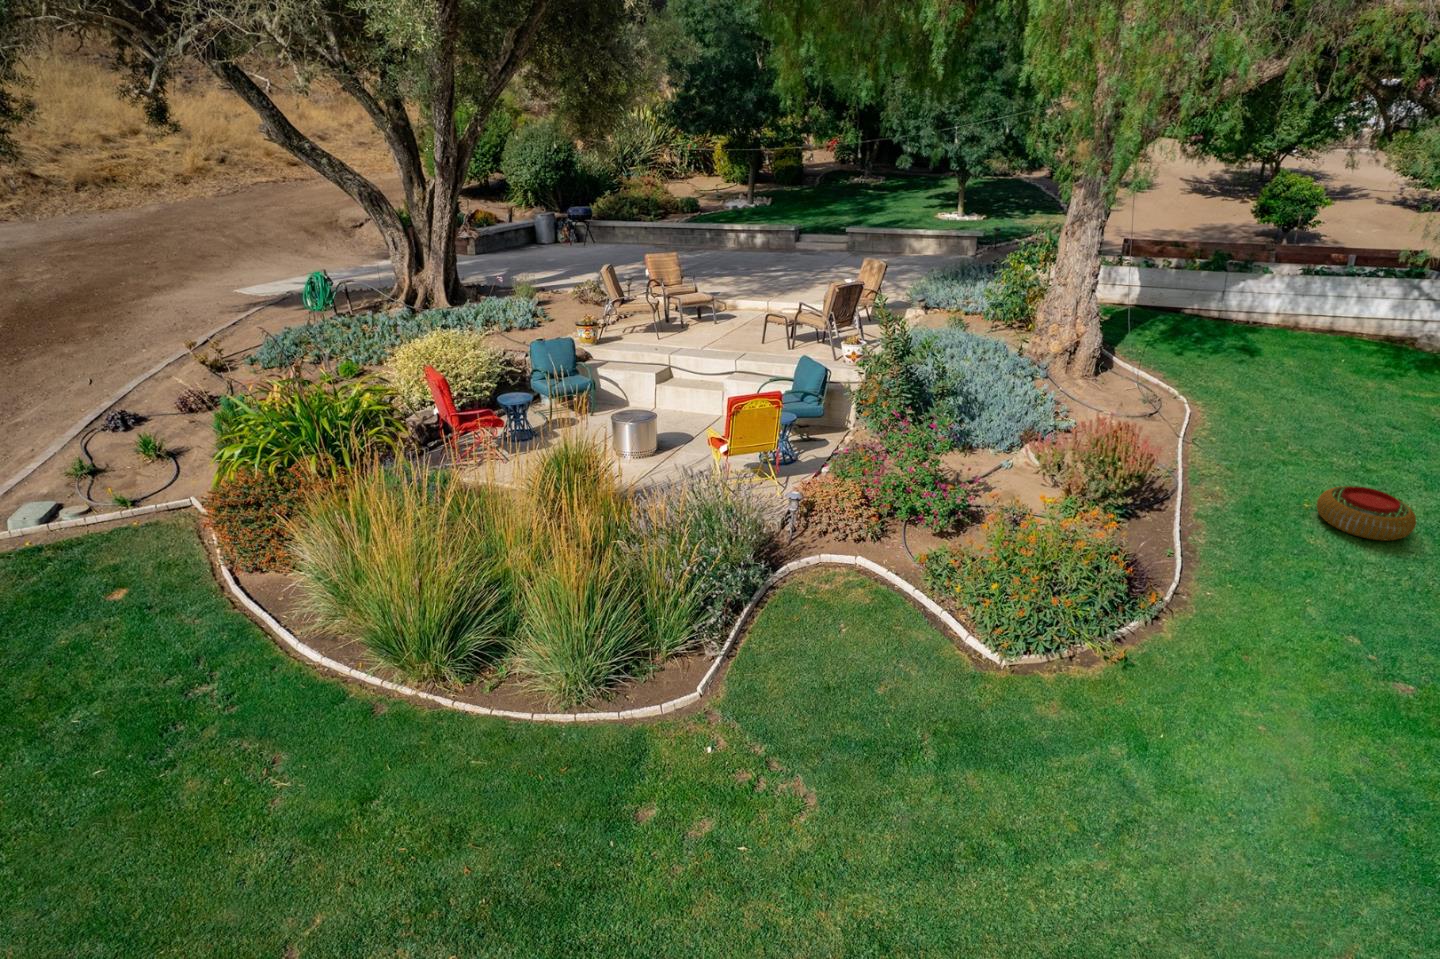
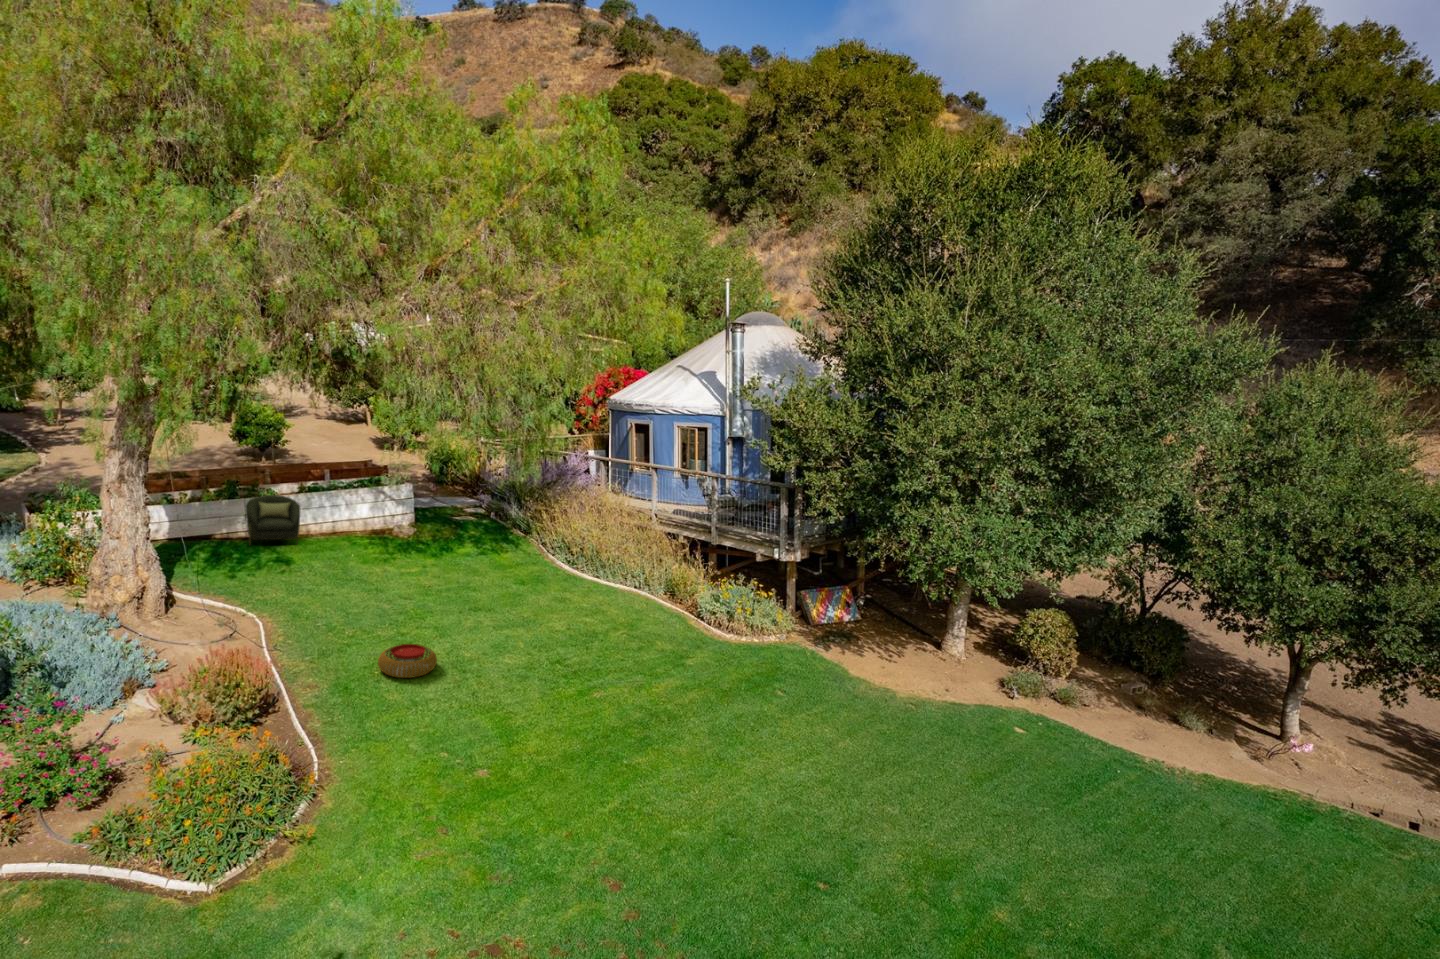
armchair: none [1216,268,1293,336] -> present [246,495,300,540]

